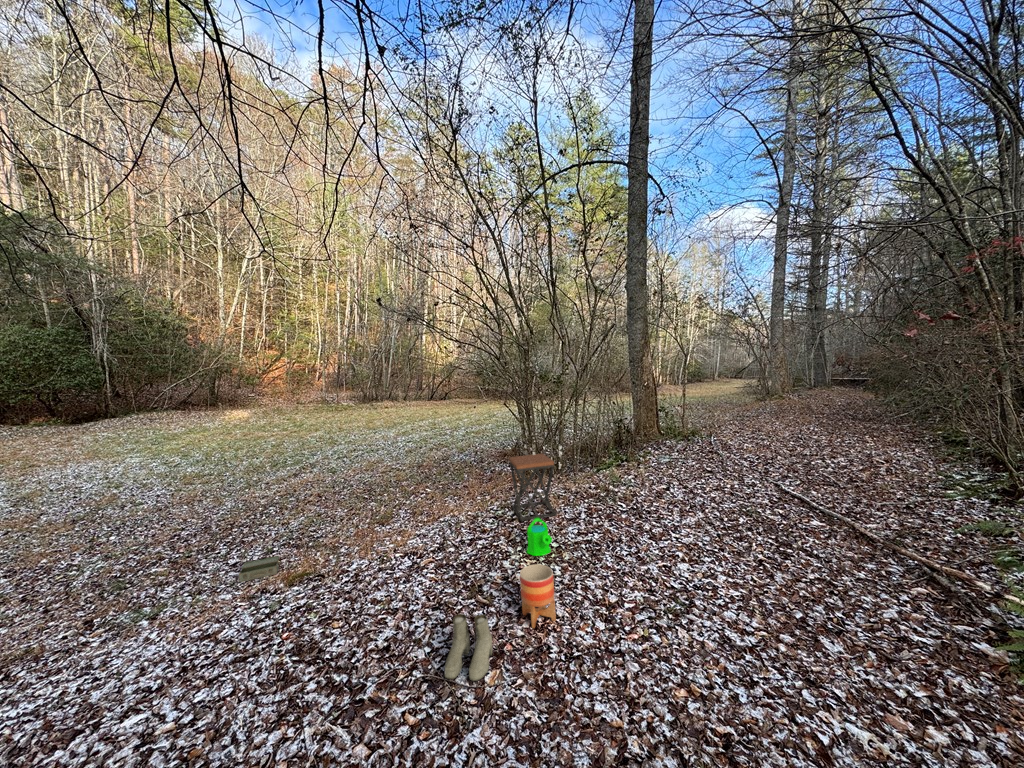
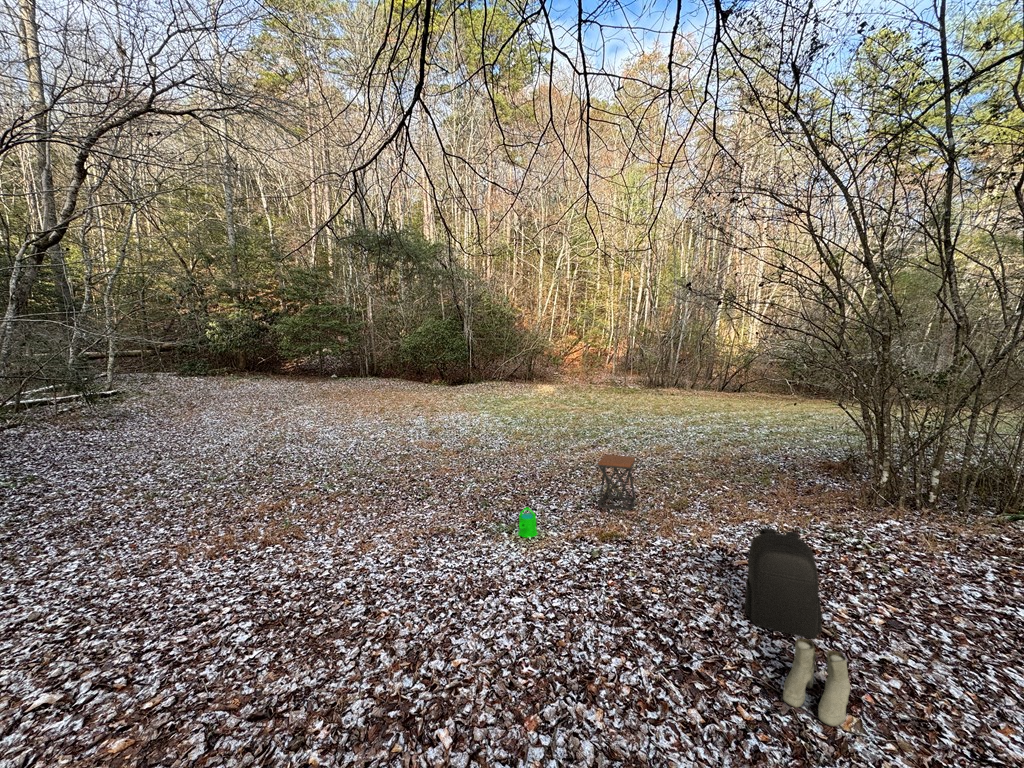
stool: present [509,454,557,521] -> present [598,455,636,510]
watering can: present [527,518,552,556] -> present [518,507,538,538]
backpack: none [424,522,482,616] -> present [745,528,822,639]
toolbox: present [239,556,279,582] -> none [562,511,591,528]
planter: present [520,564,556,628] -> none [892,617,958,707]

